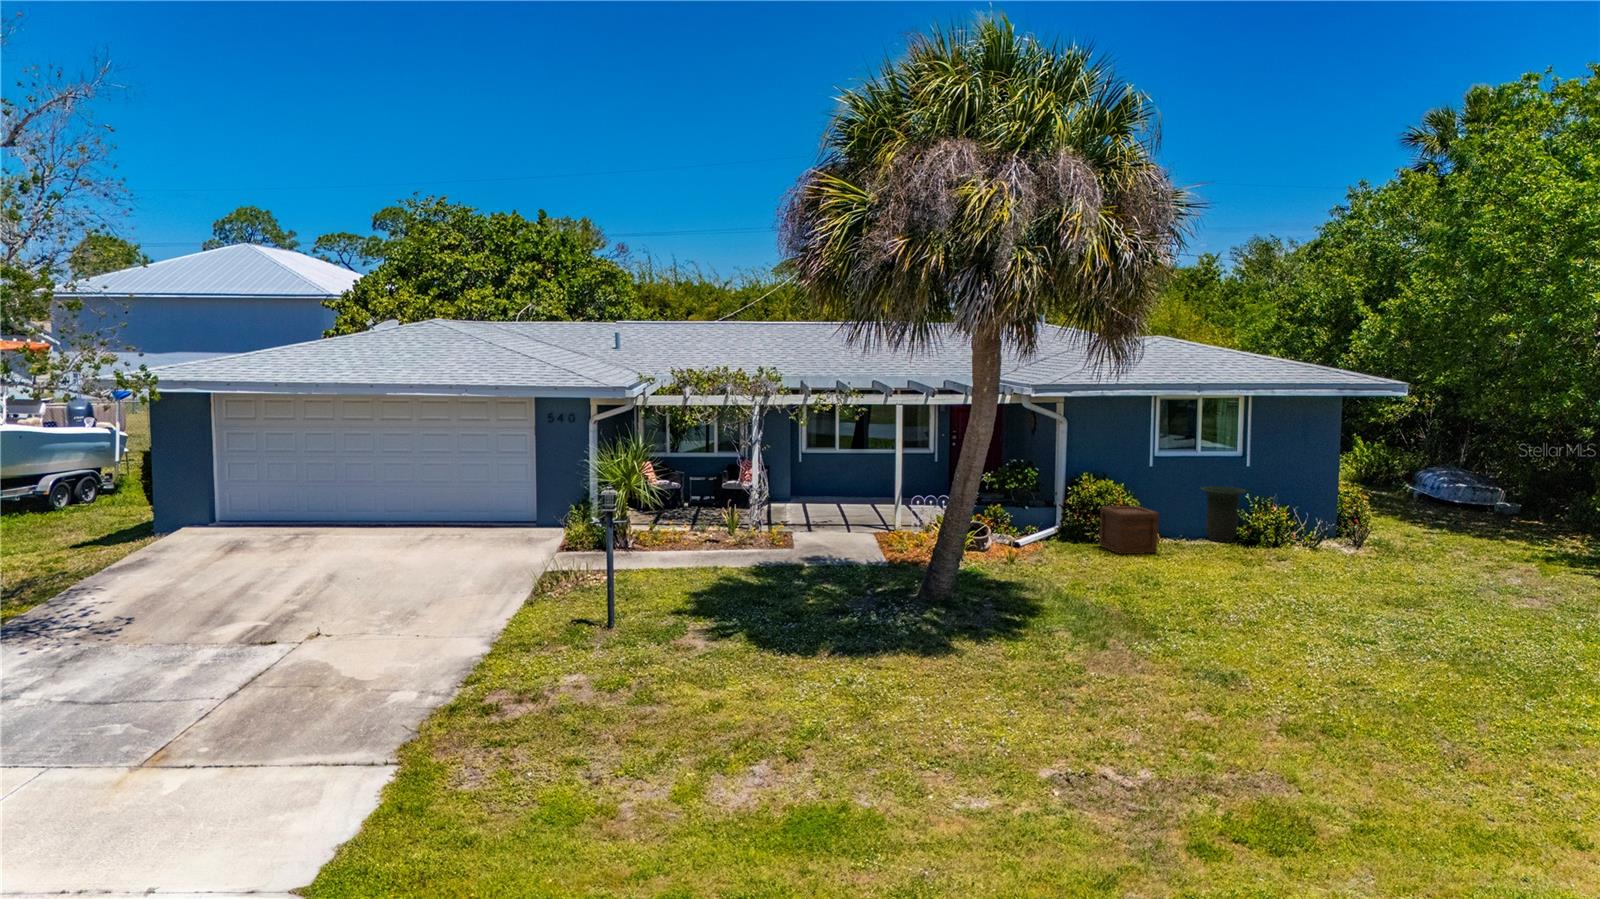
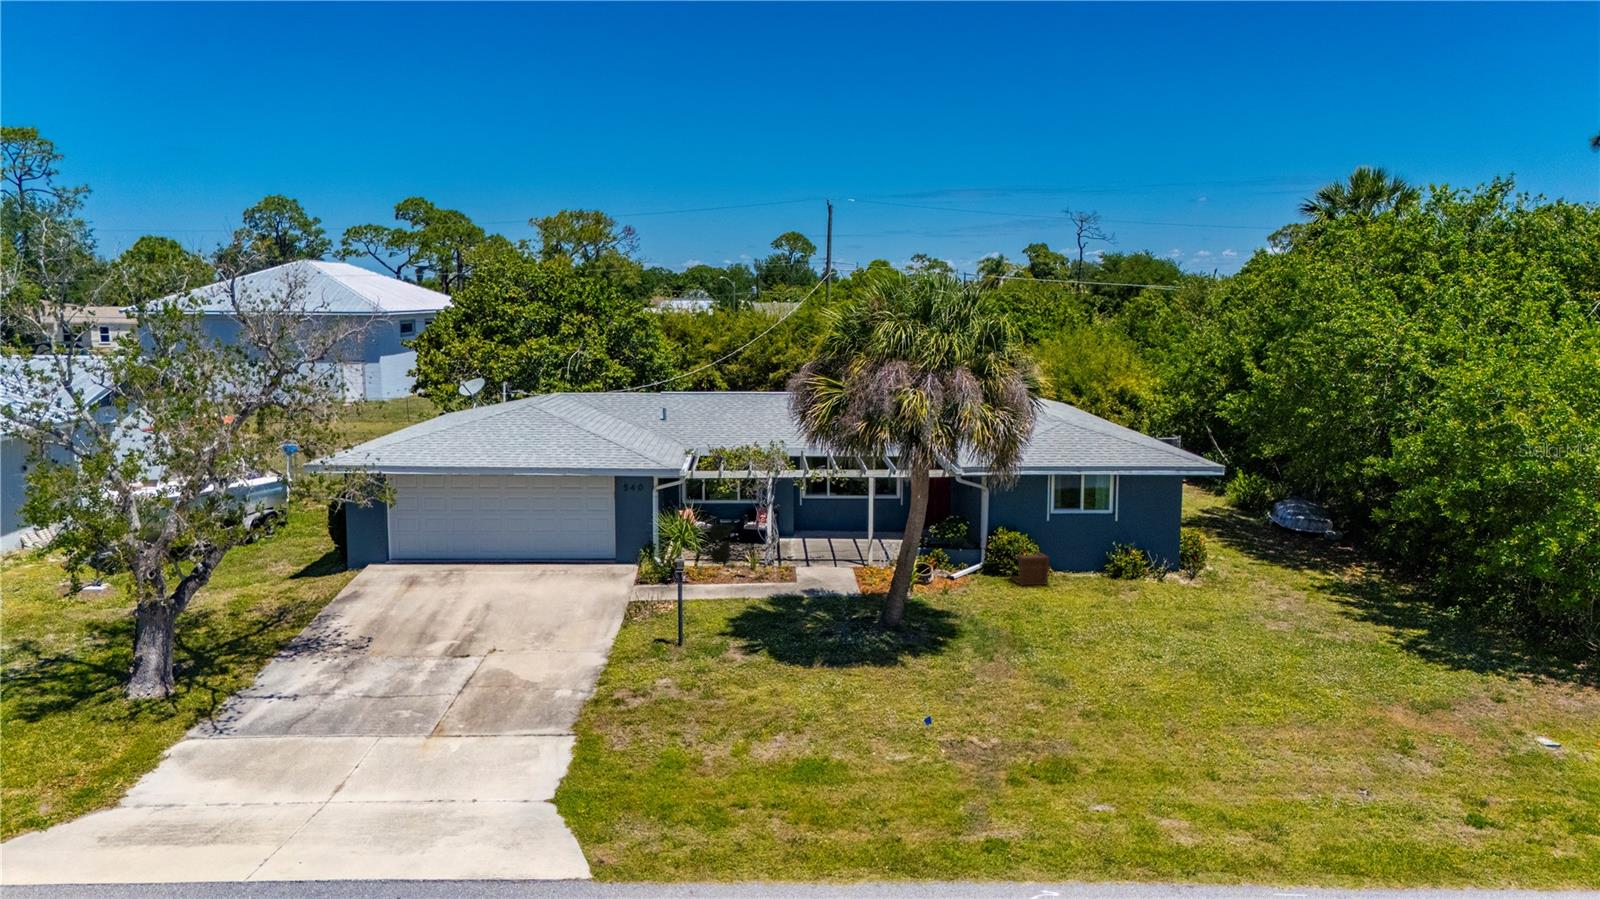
trash can: present [1201,486,1246,542] -> present [709,524,734,564]

